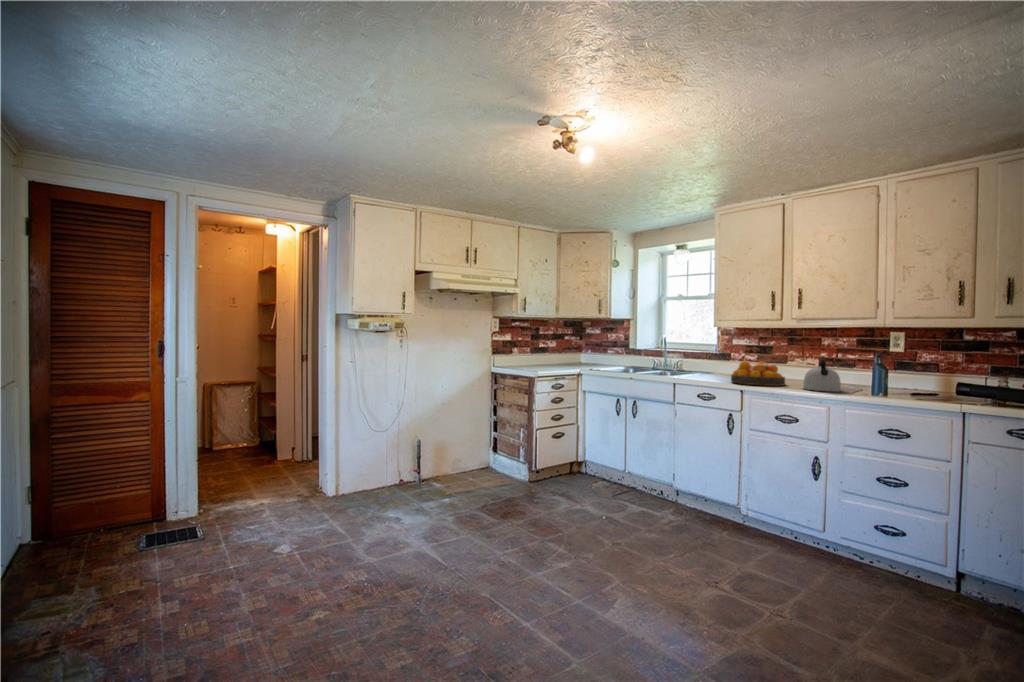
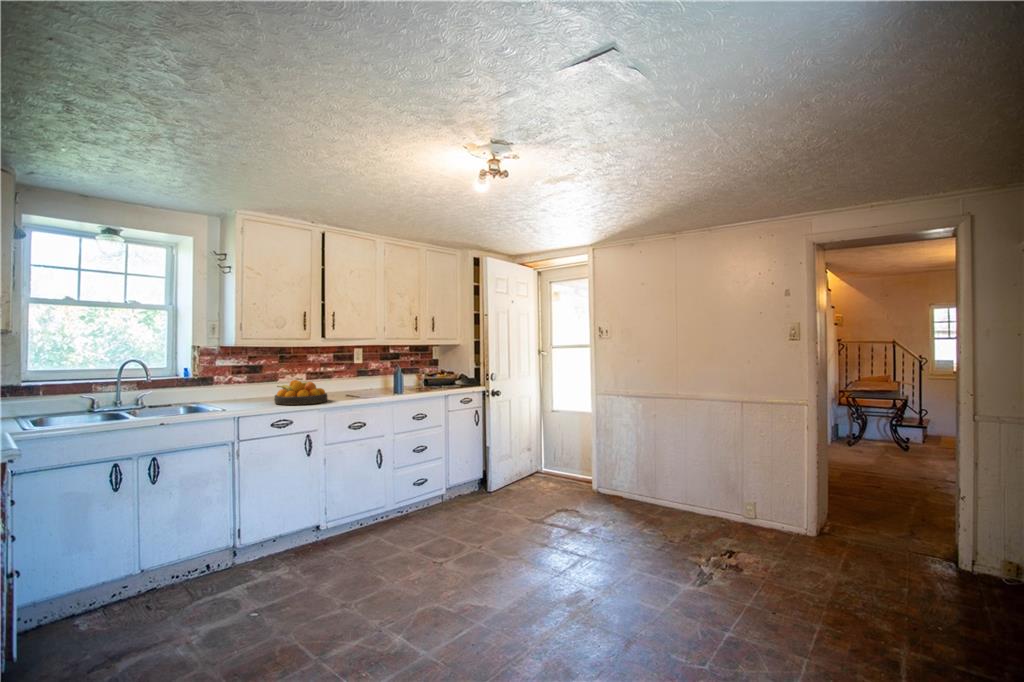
kettle: present [803,359,841,392] -> none [345,372,376,399]

